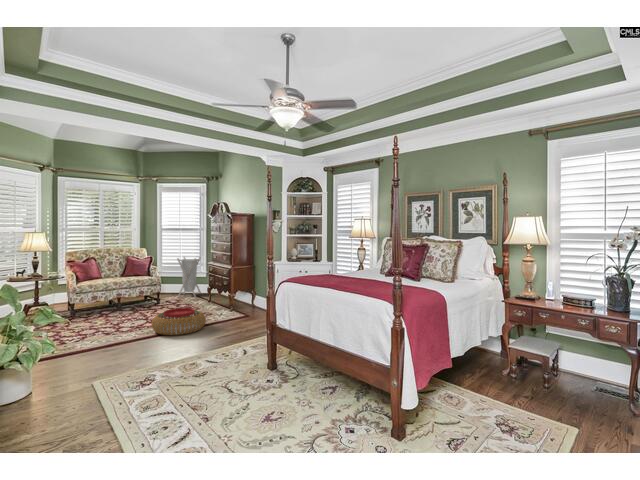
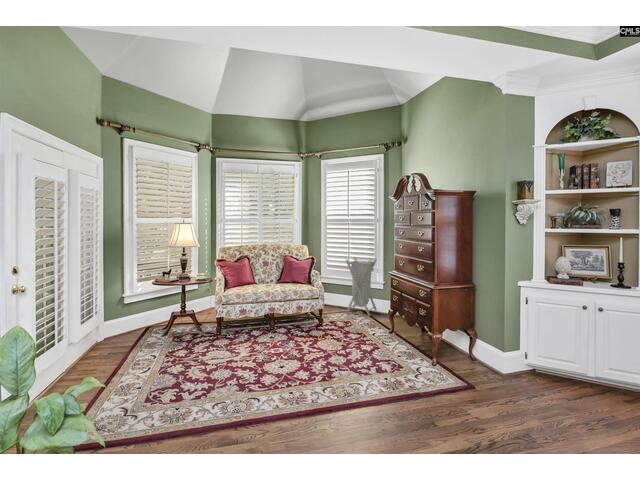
pouf: present [151,308,206,335] -> none [304,357,396,420]

